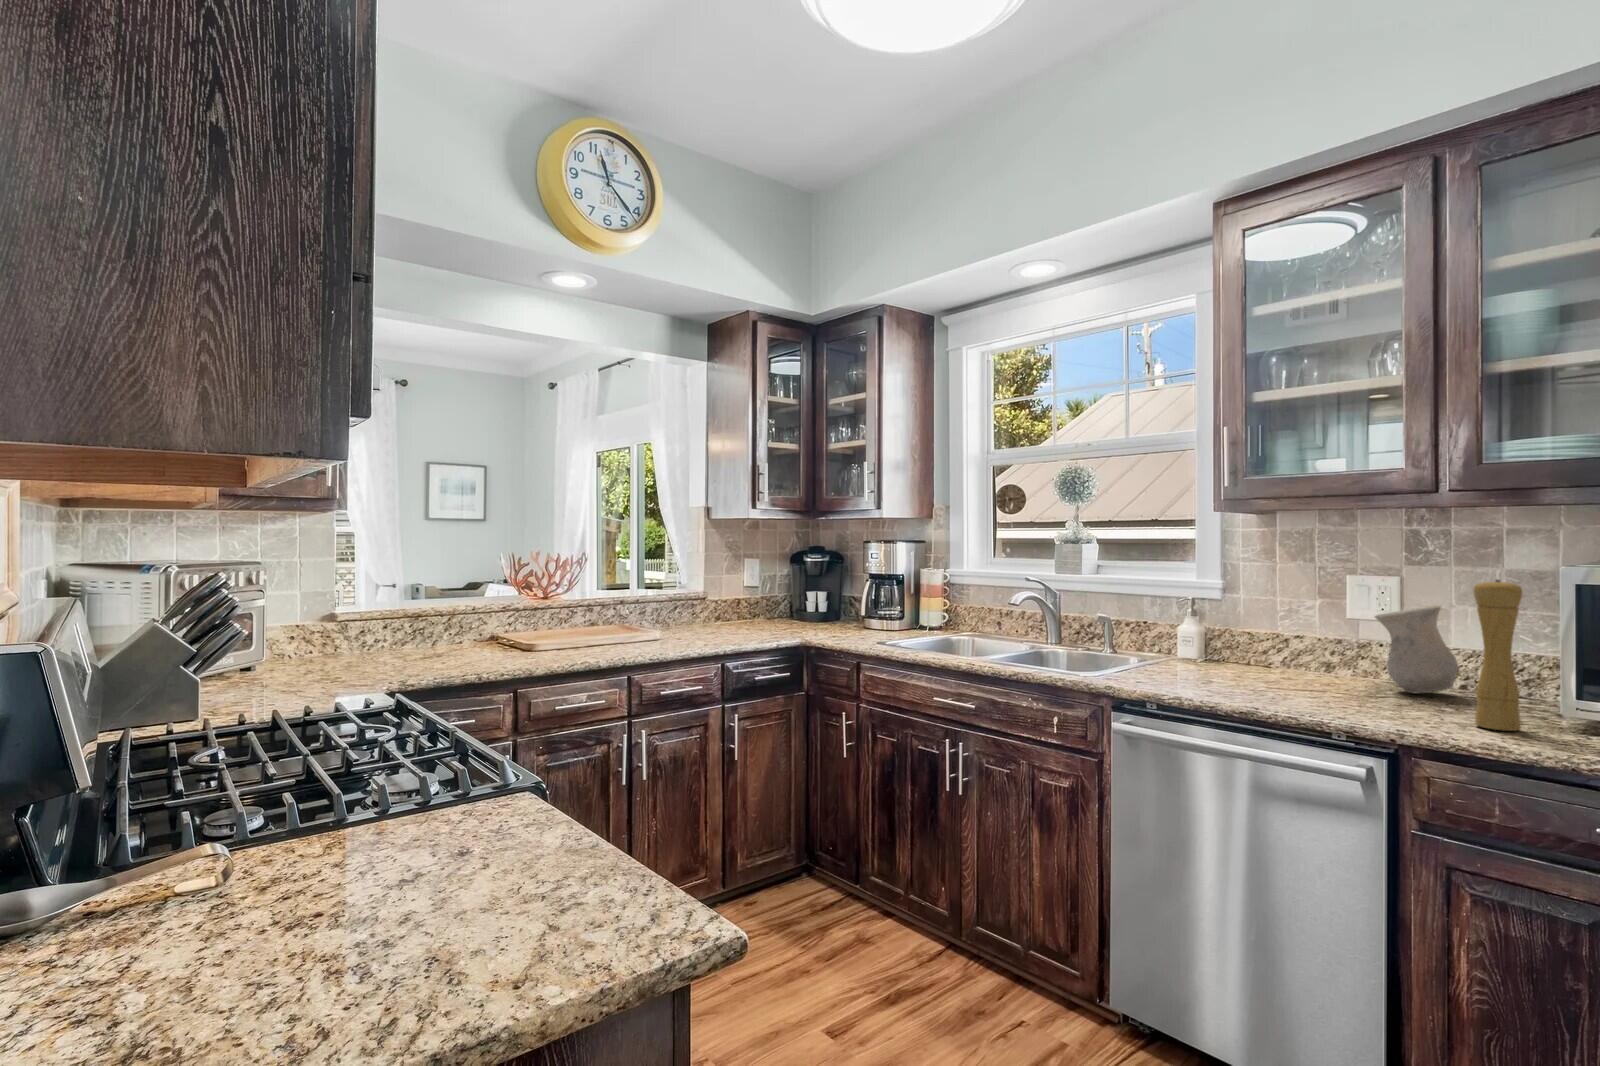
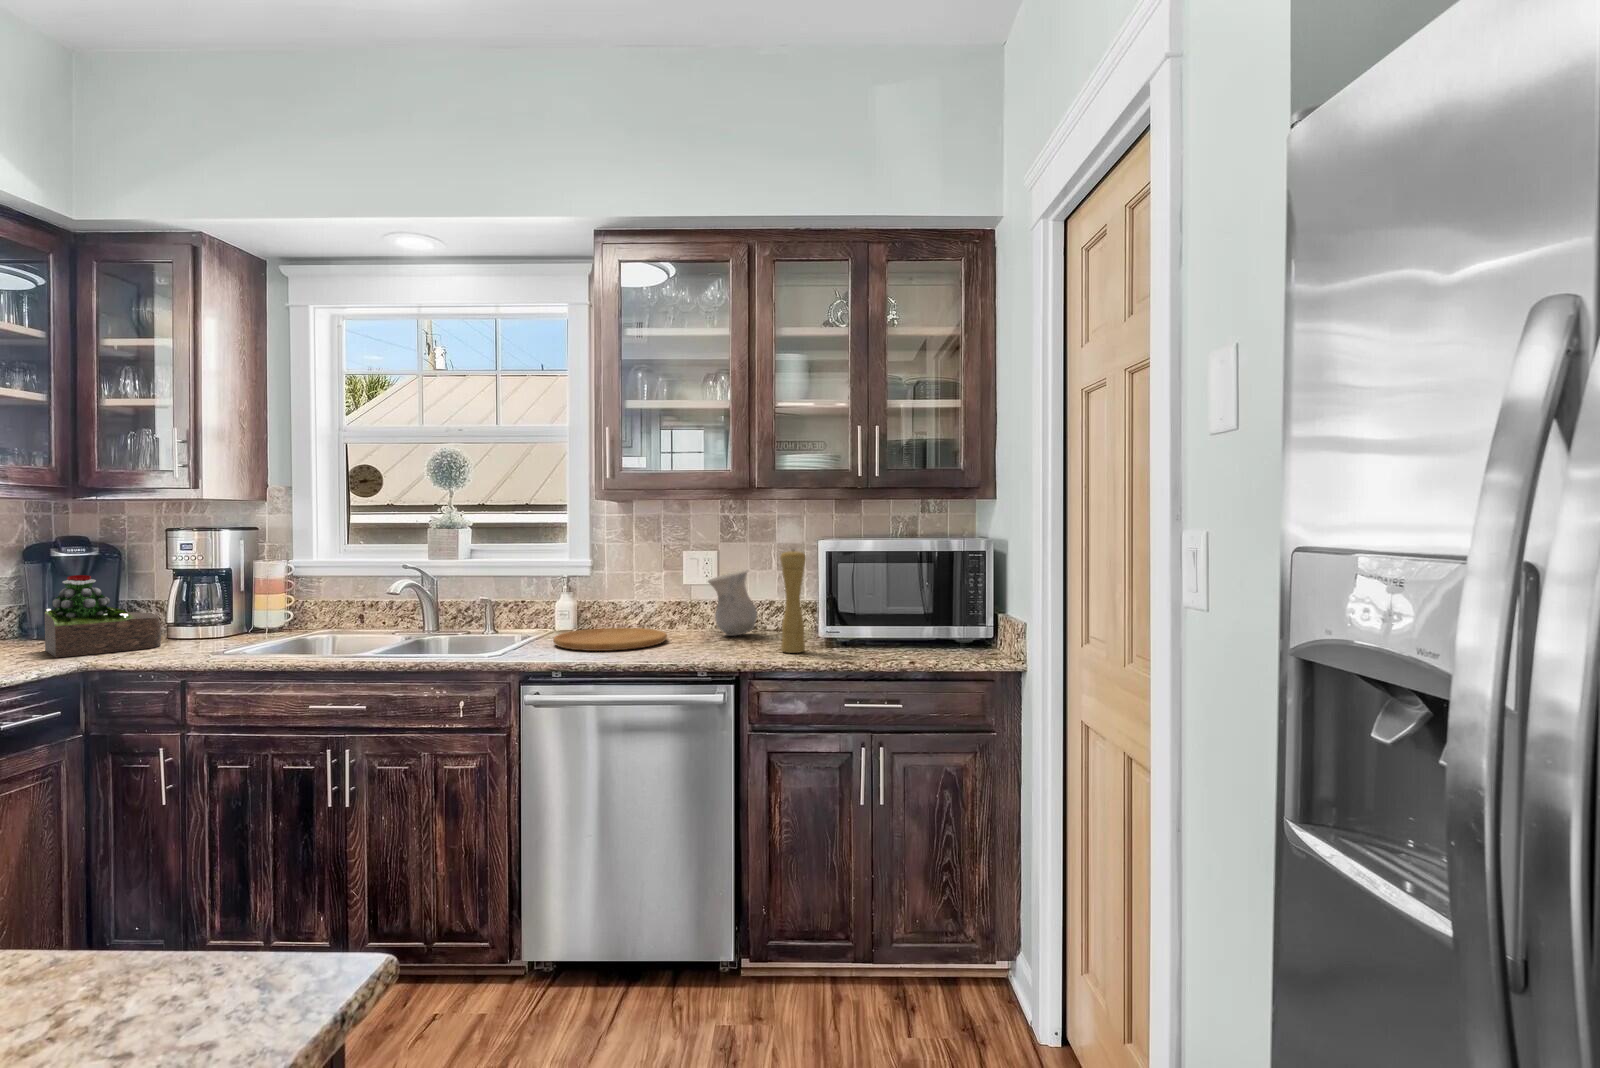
succulent plant: none [793,576,856,635] -> present [45,575,161,658]
cutting board: none [1161,661,1308,691] -> present [553,628,667,651]

